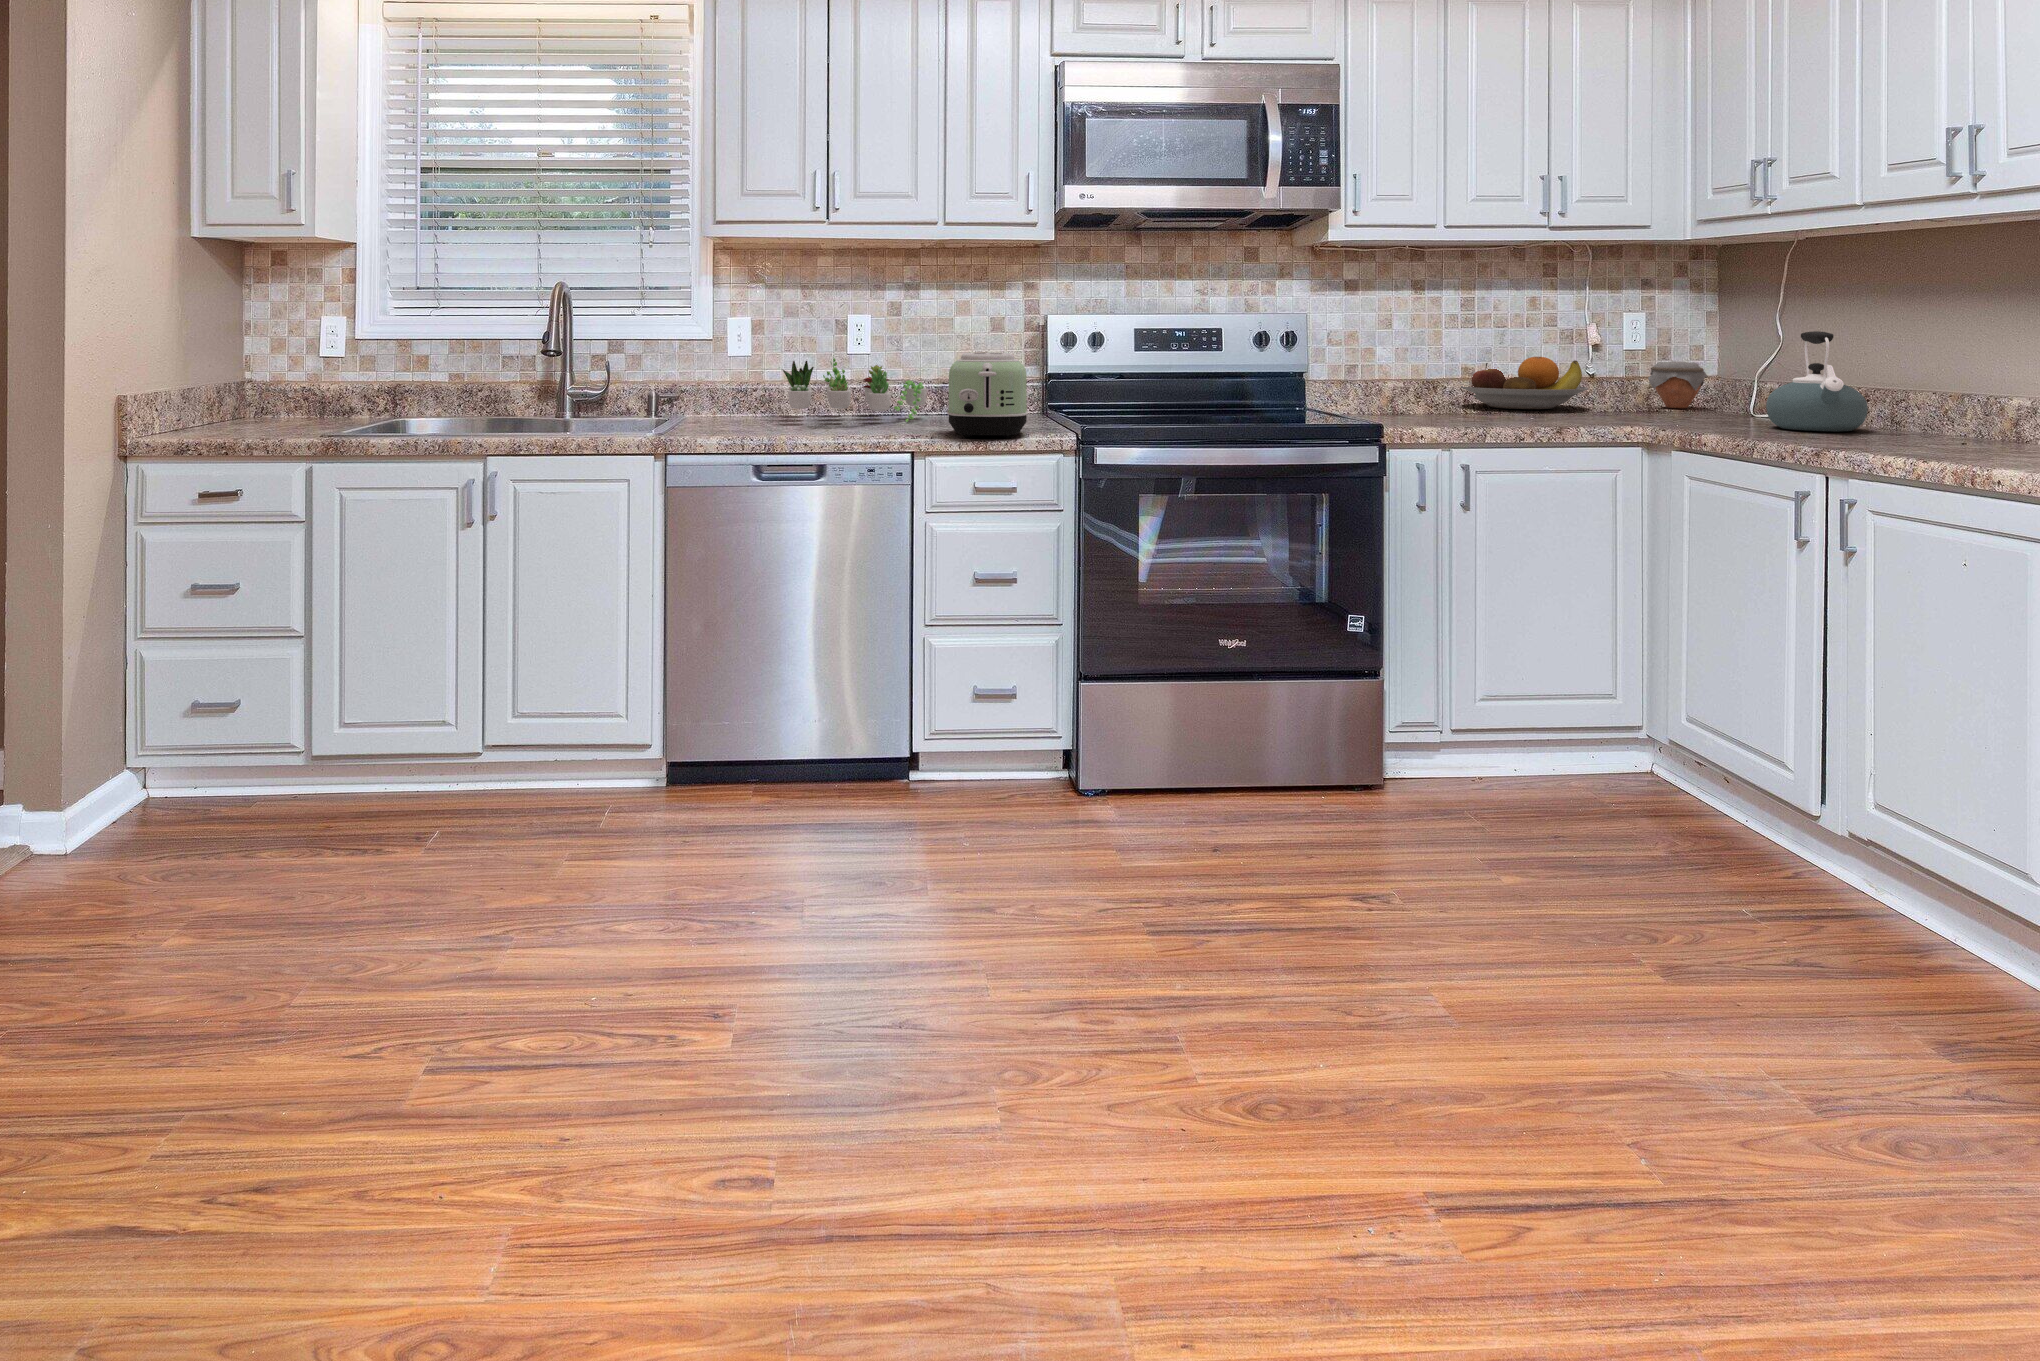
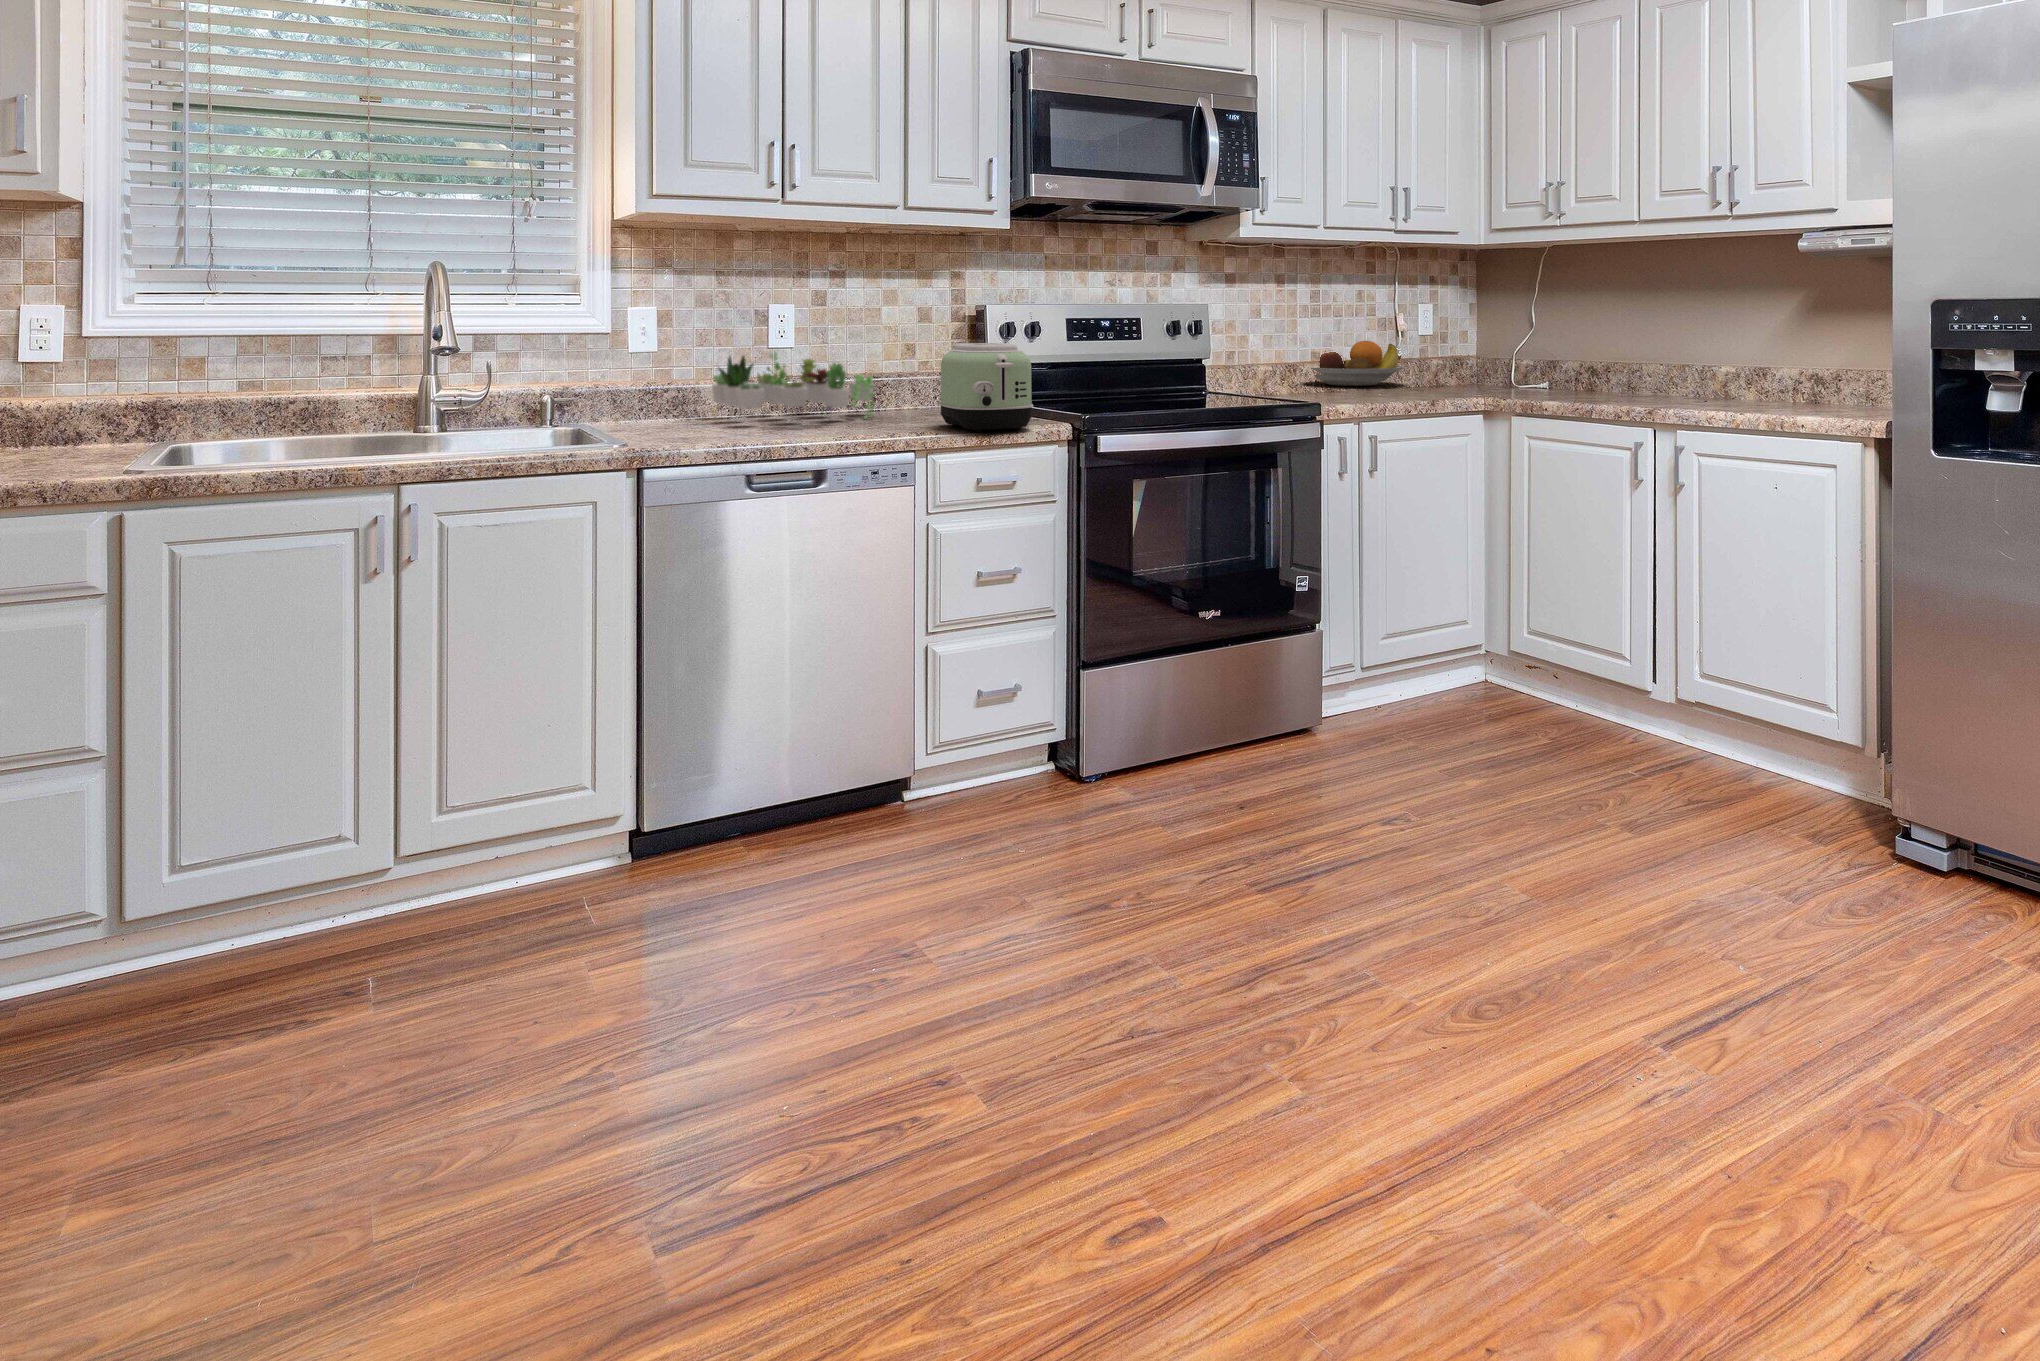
kettle: present [1766,331,1868,431] -> none [1555,319,1625,396]
jar: present [1648,361,1708,408] -> none [1435,343,1477,381]

